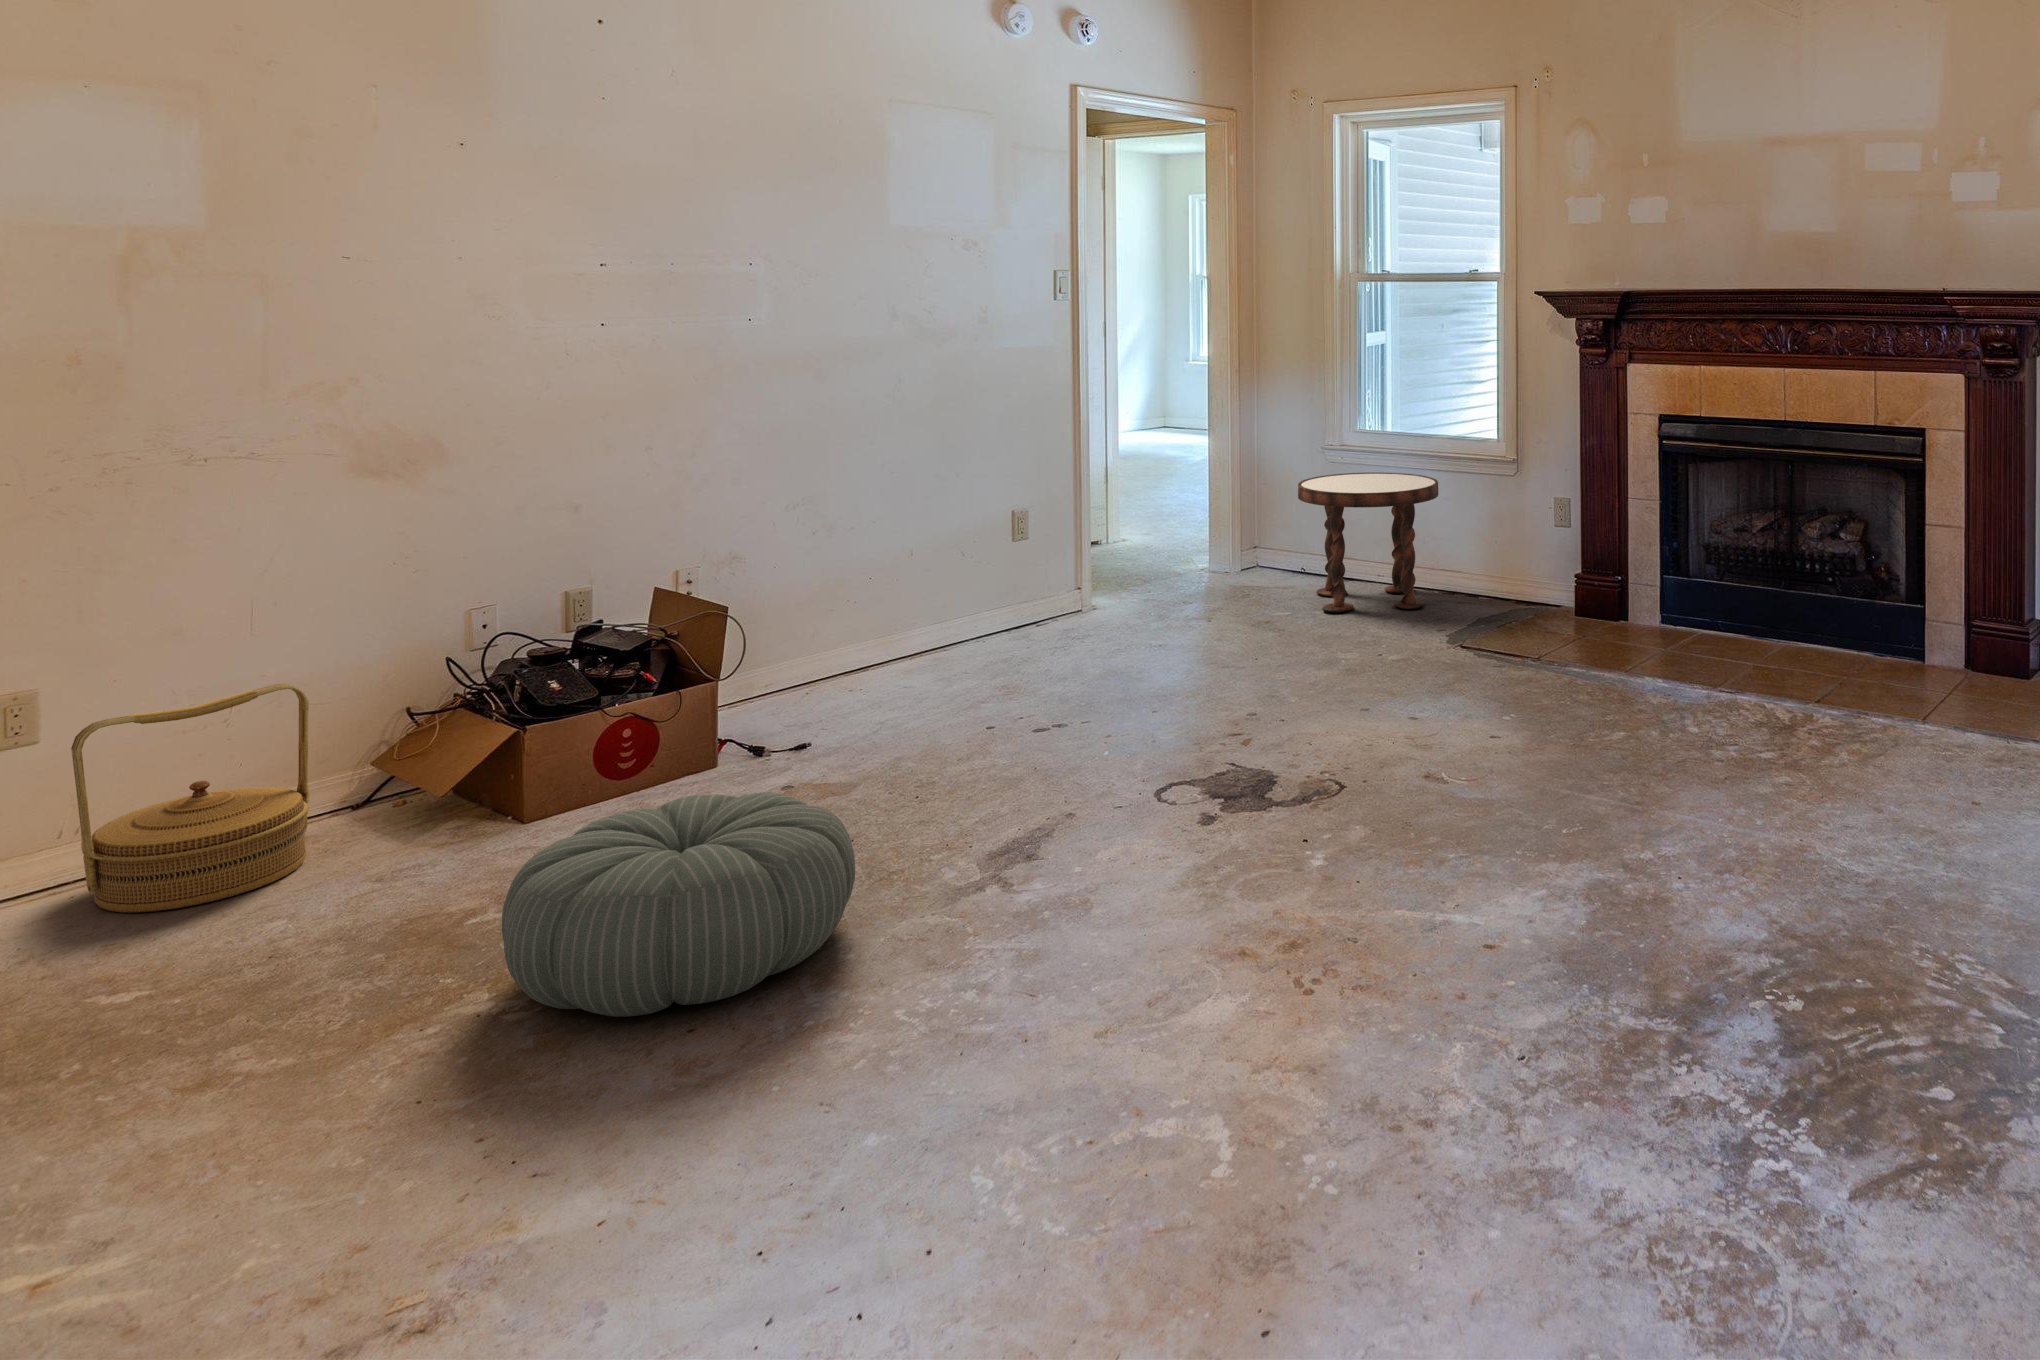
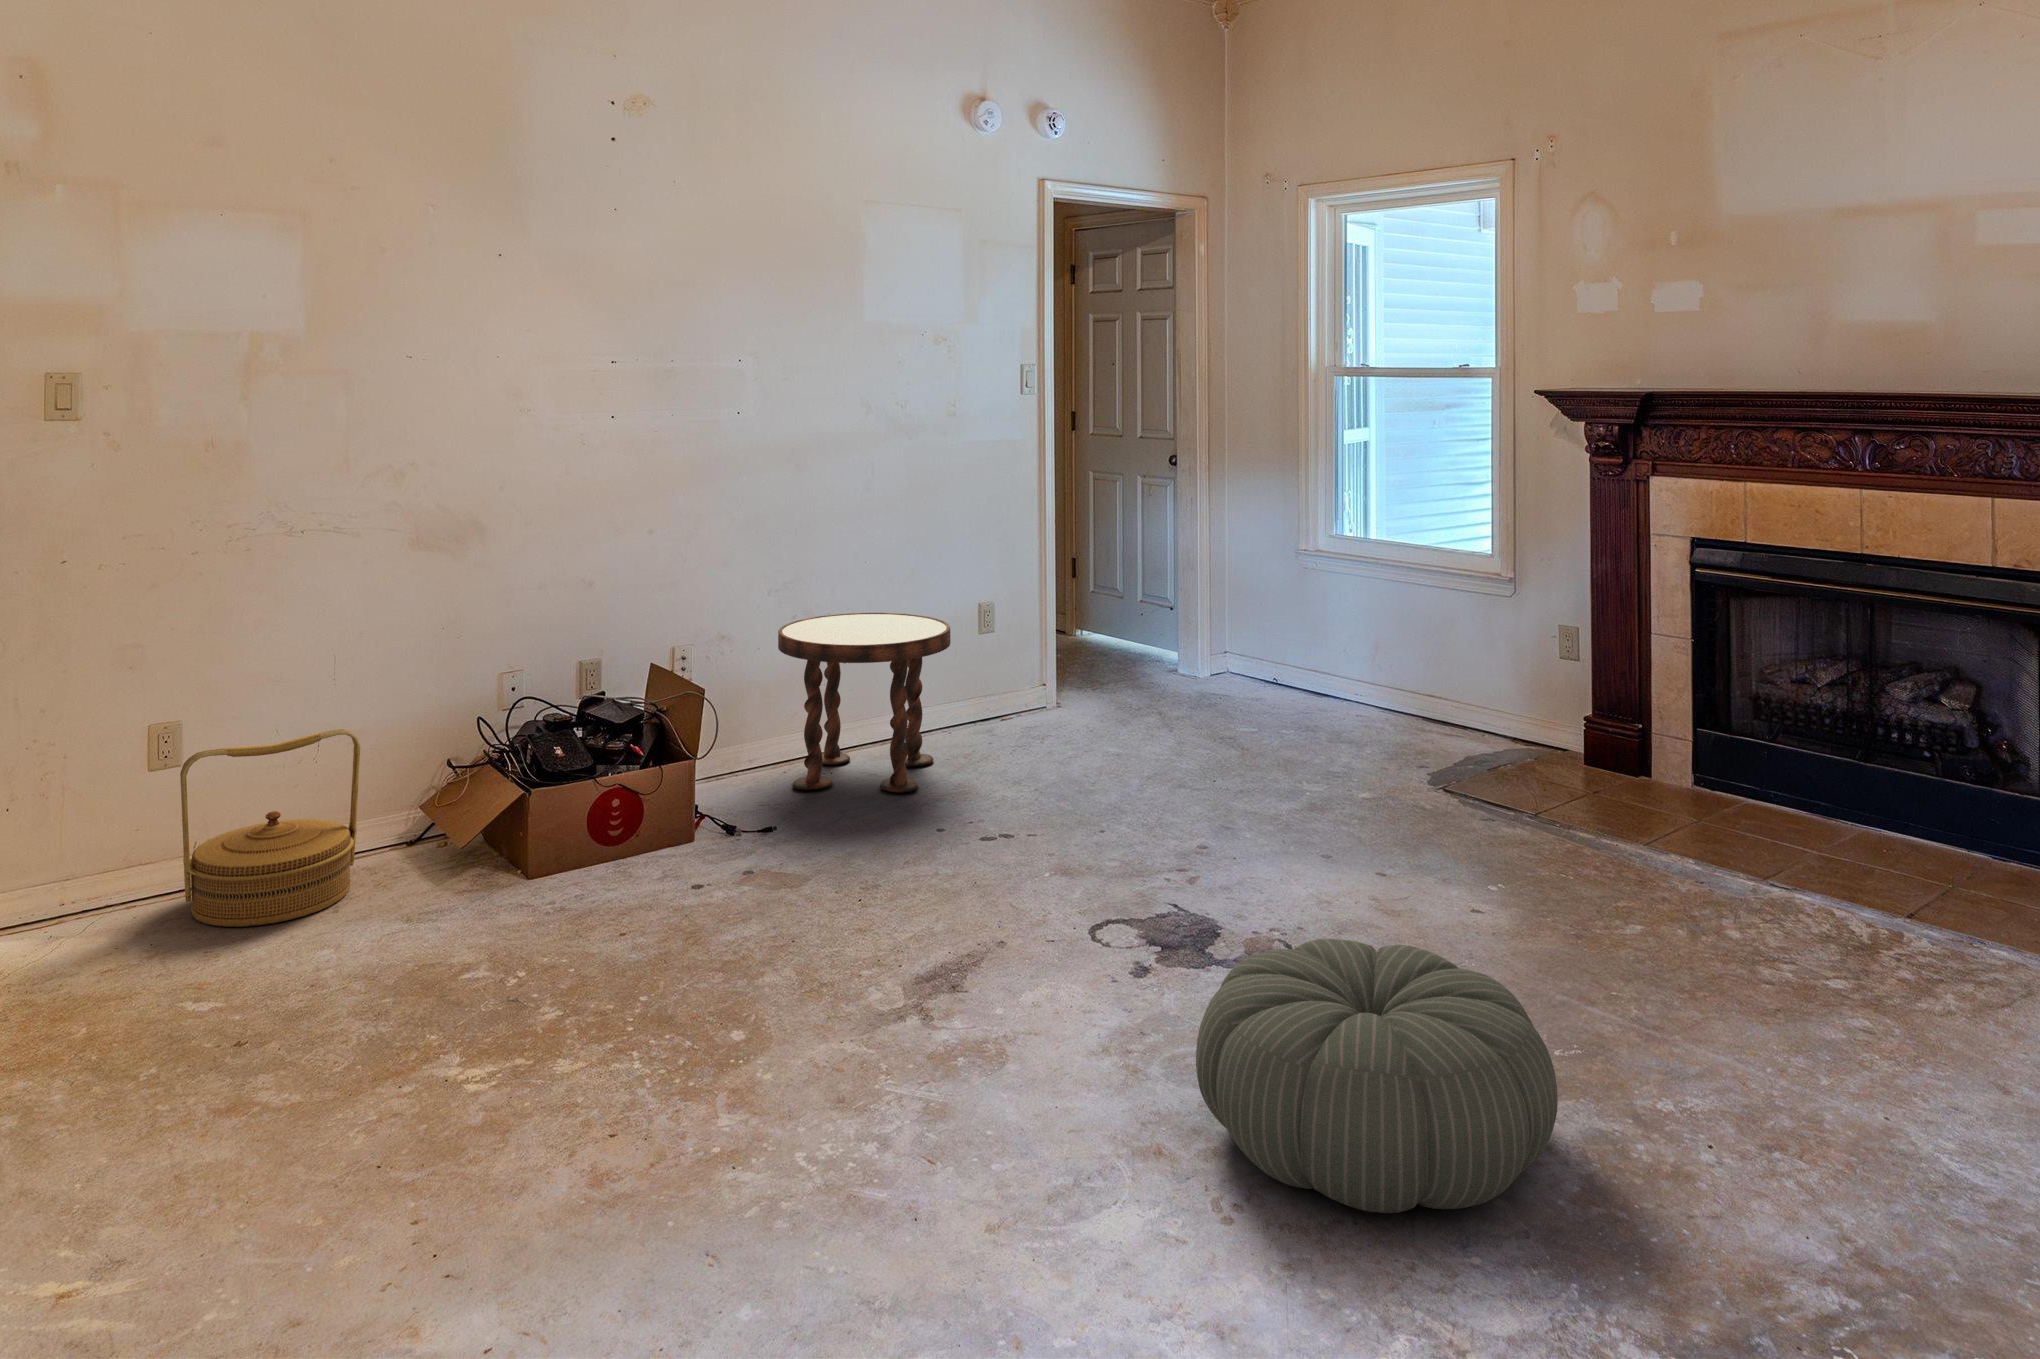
side table: present [1298,472,1438,612] -> present [778,613,950,793]
pouf: present [502,792,855,1017] -> present [1196,939,1558,1213]

